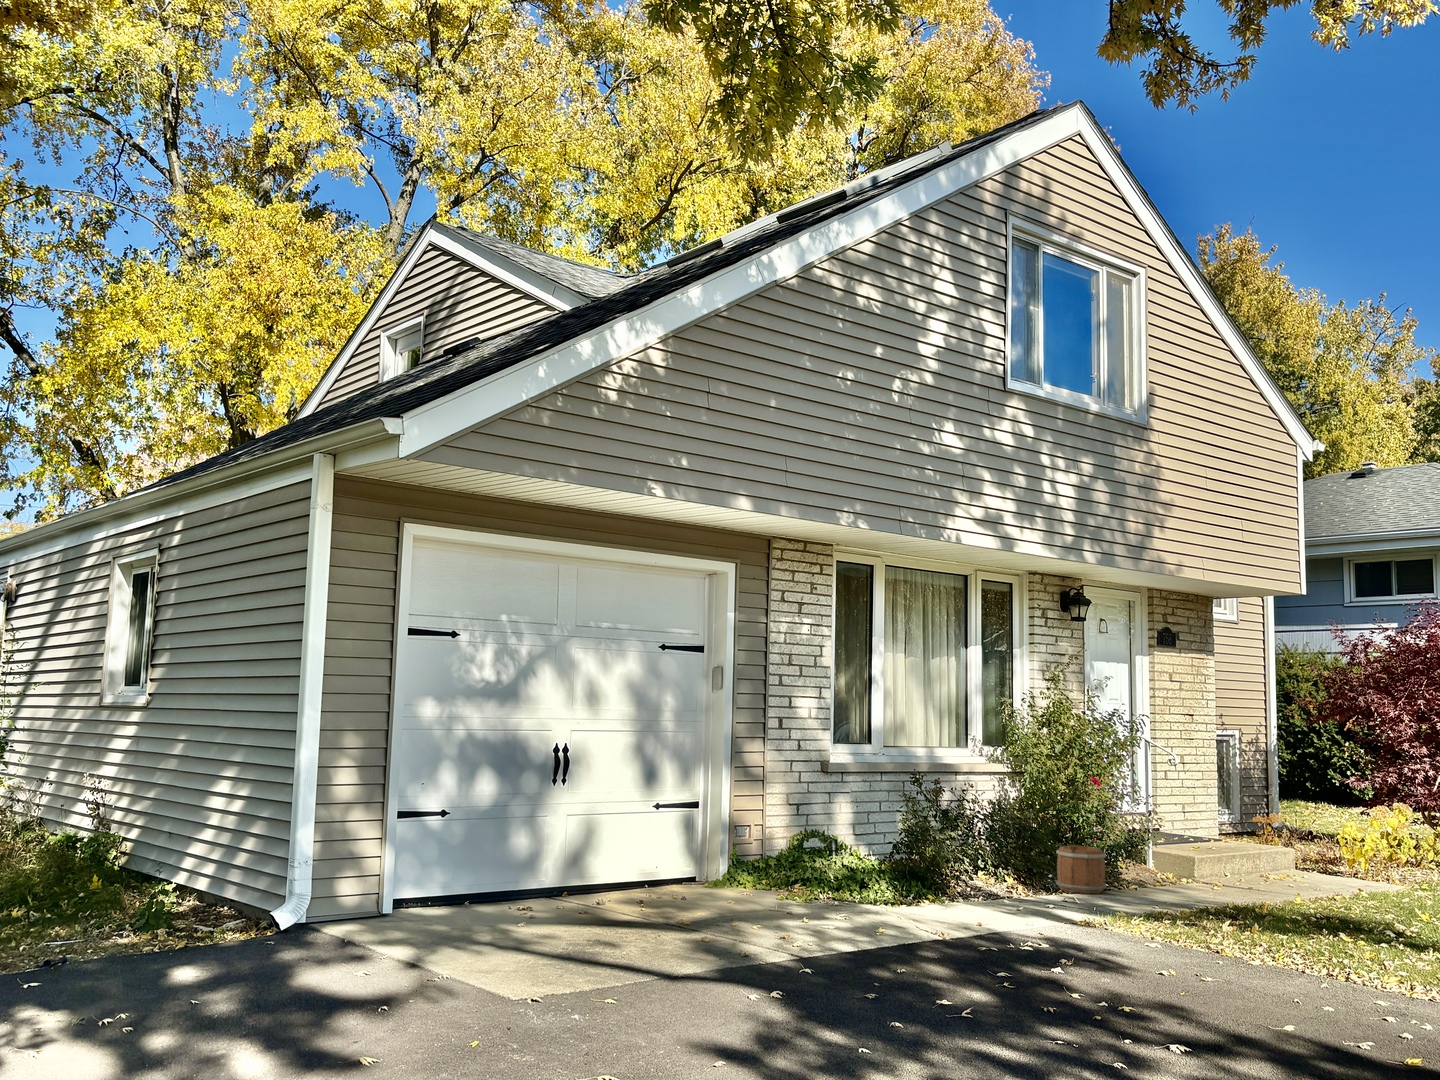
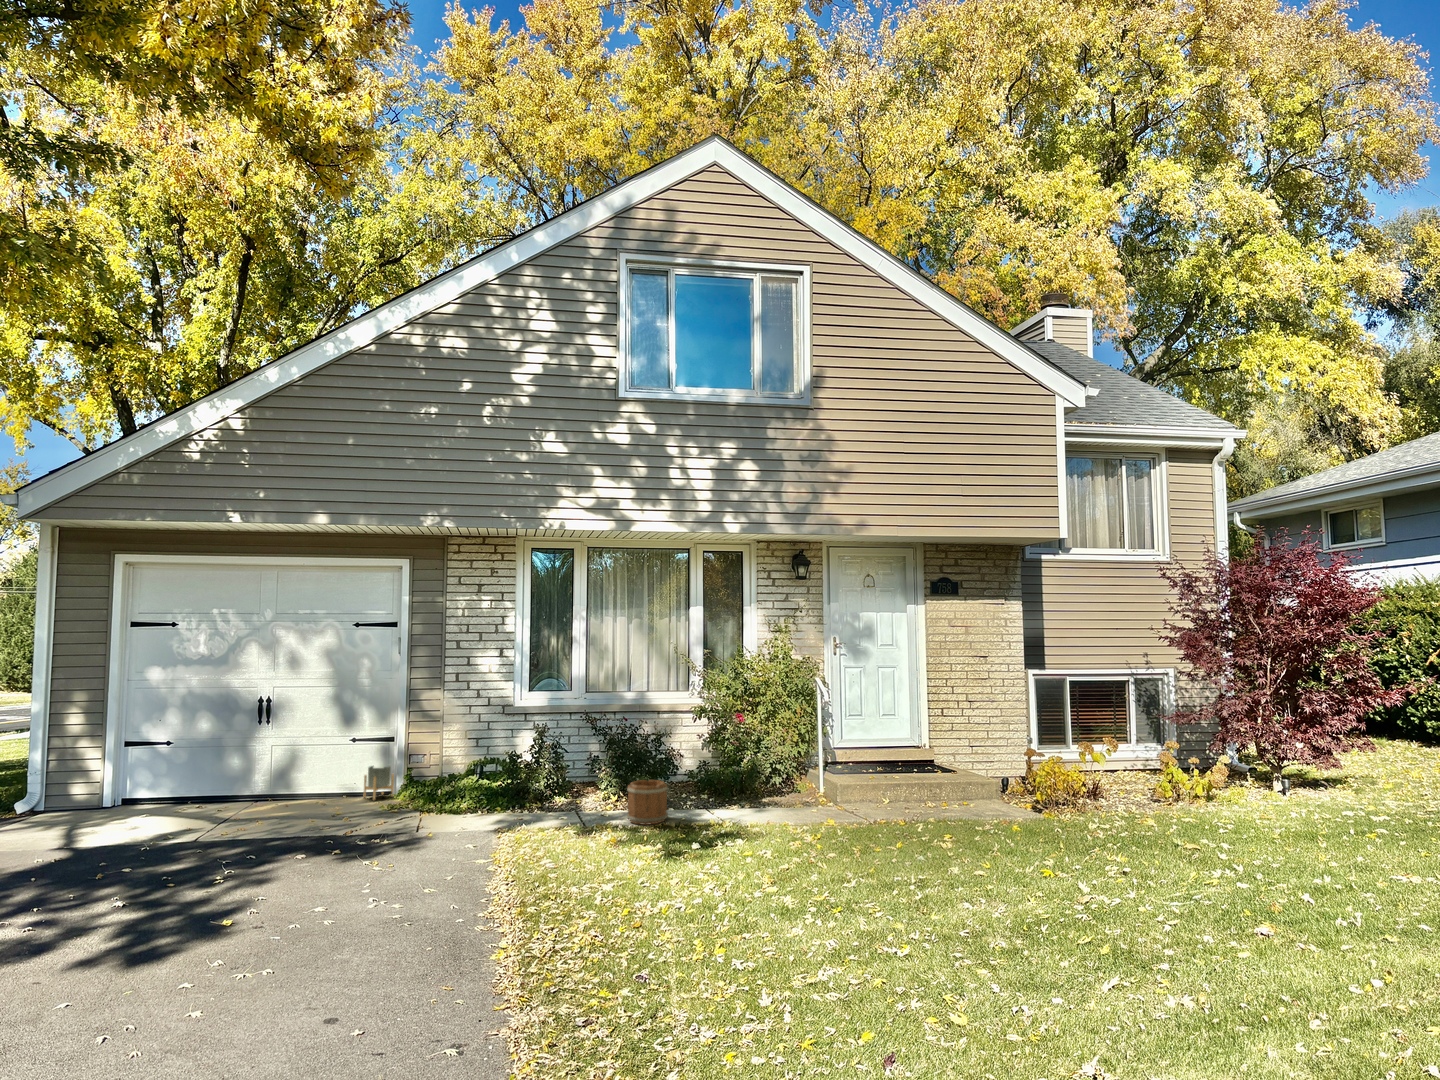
planter: none [686,844,720,891] -> present [363,766,394,800]

